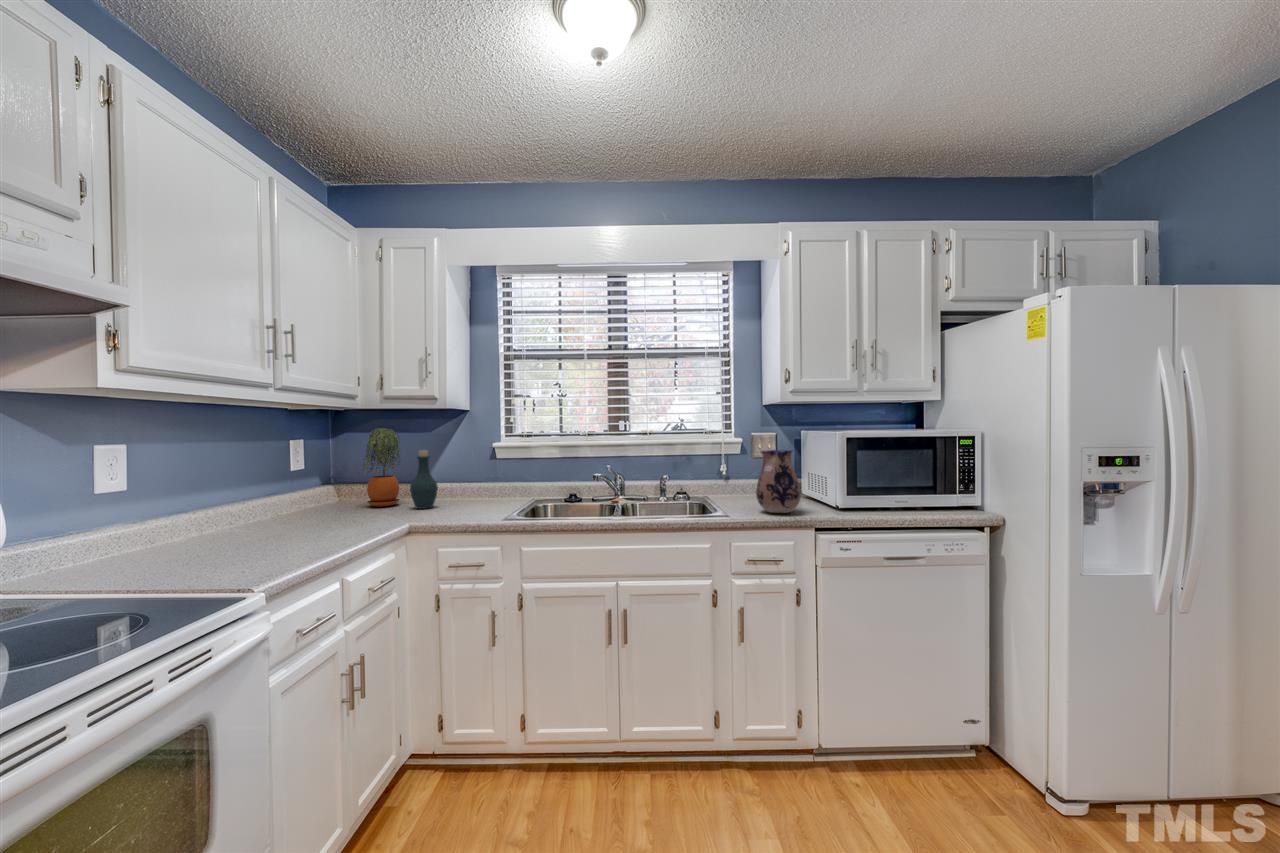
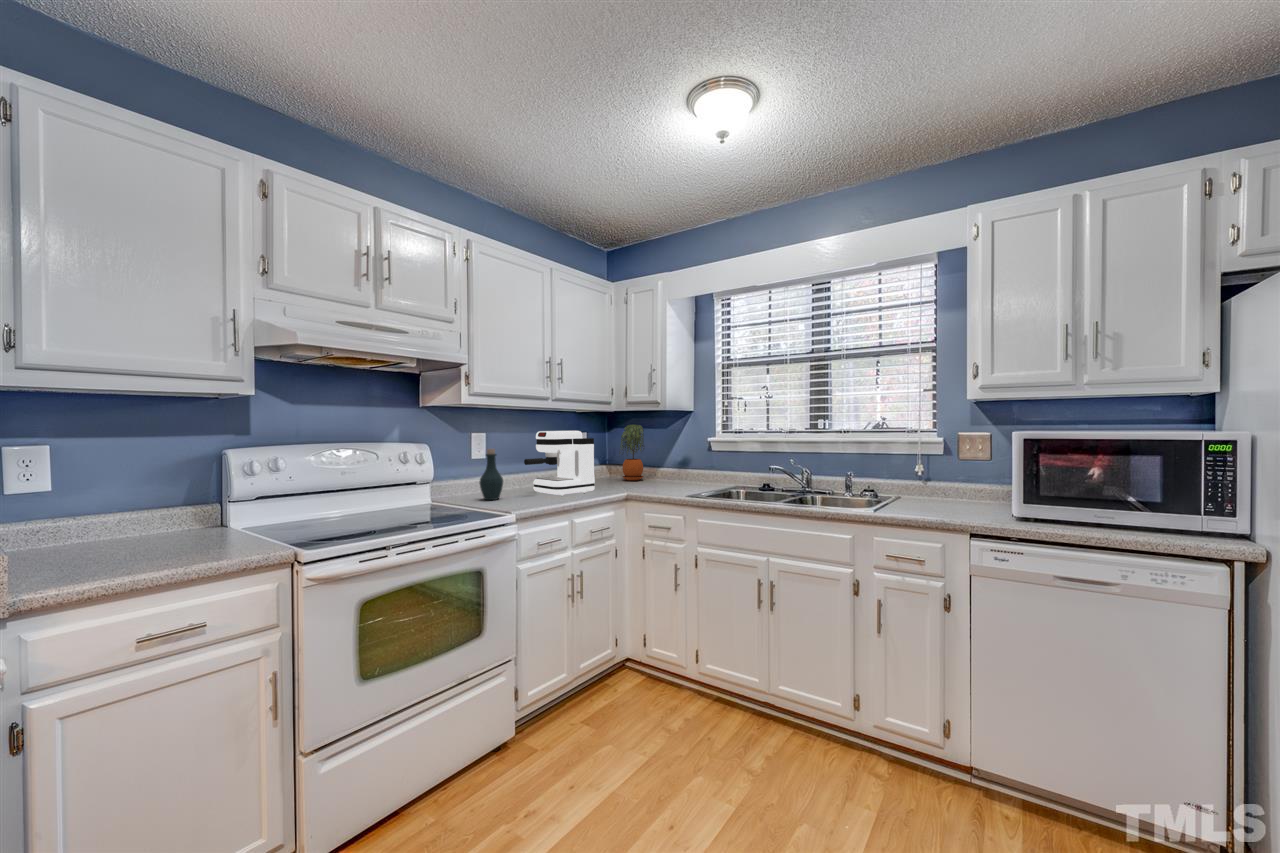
coffee maker: none [232,437,356,541] -> present [524,431,595,496]
bottle: present [410,450,438,509] -> present [480,449,503,500]
ceramic pitcher: present [756,450,801,513] -> none [917,450,969,516]

